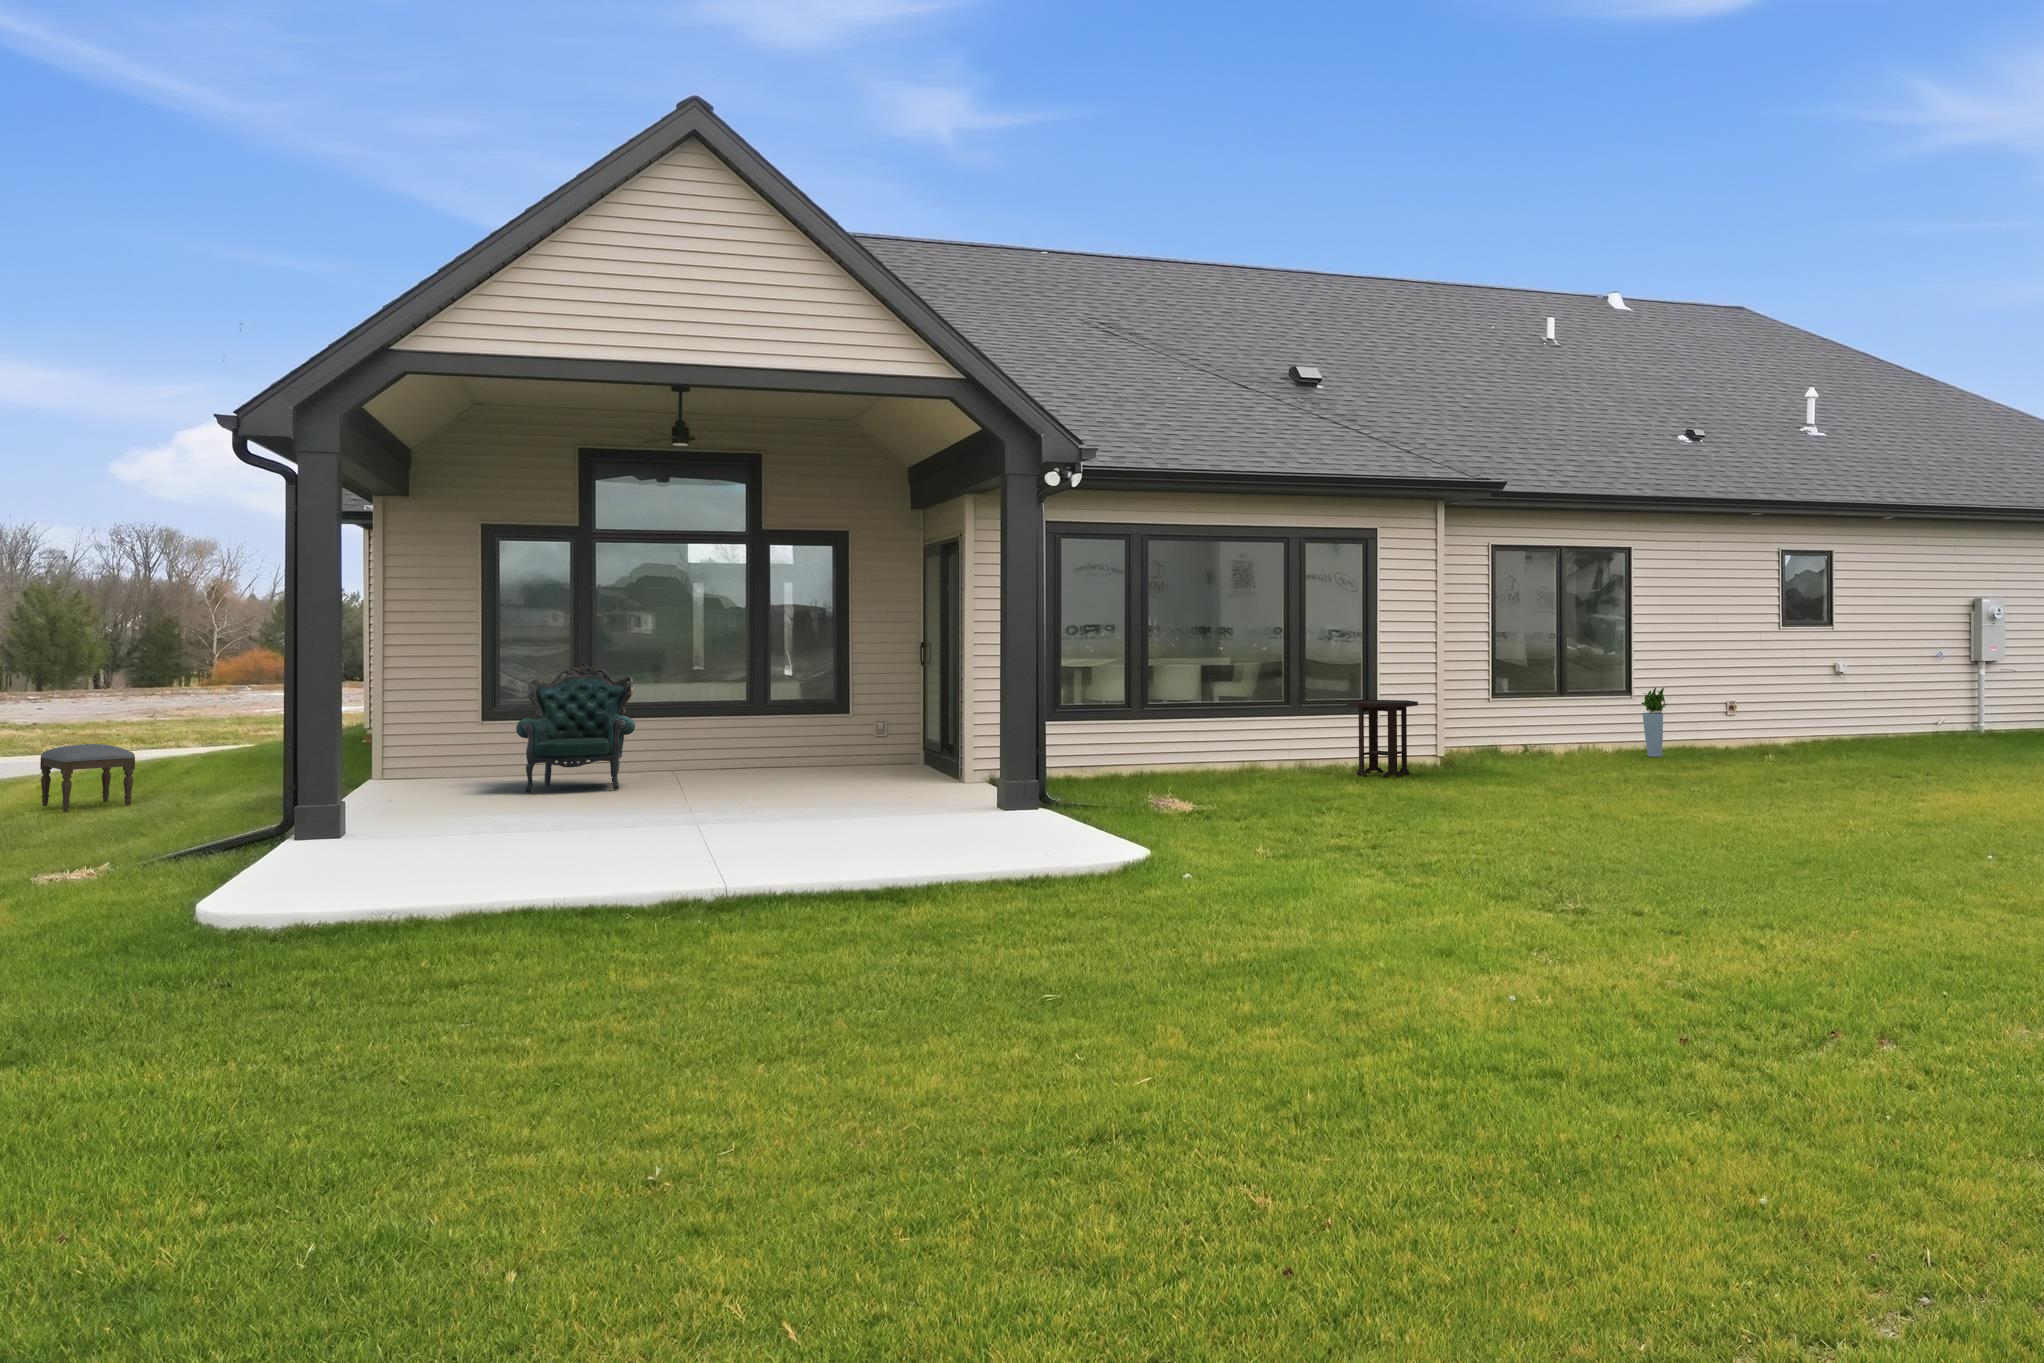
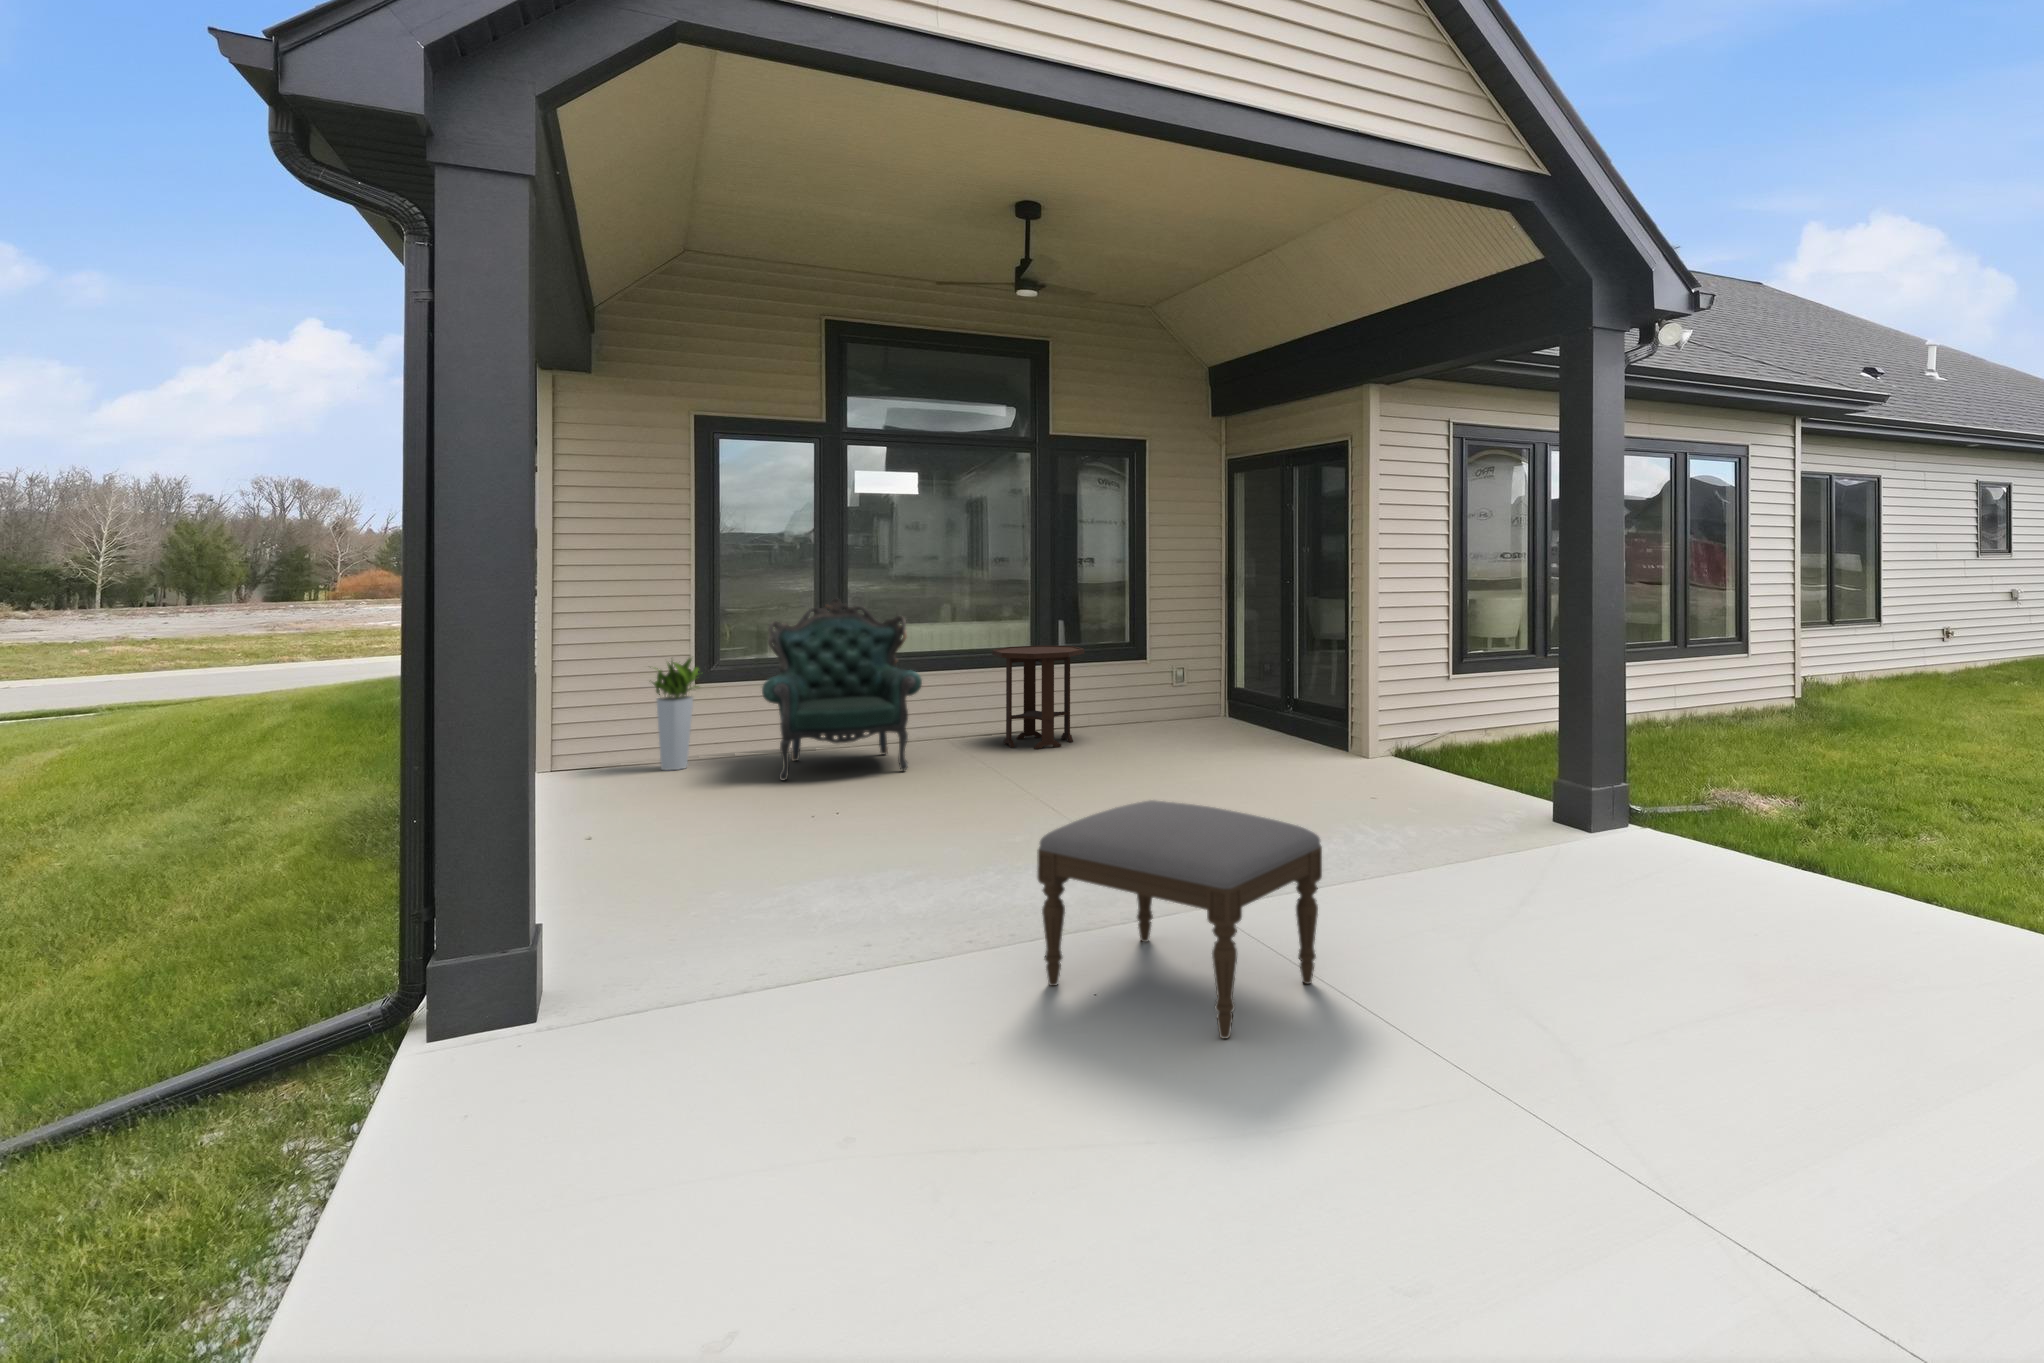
planter: present [1641,687,1666,757] -> present [653,658,699,771]
side table: present [1347,700,1418,777] -> present [992,645,1084,749]
ottoman: present [40,744,135,812] -> present [1037,800,1322,1039]

